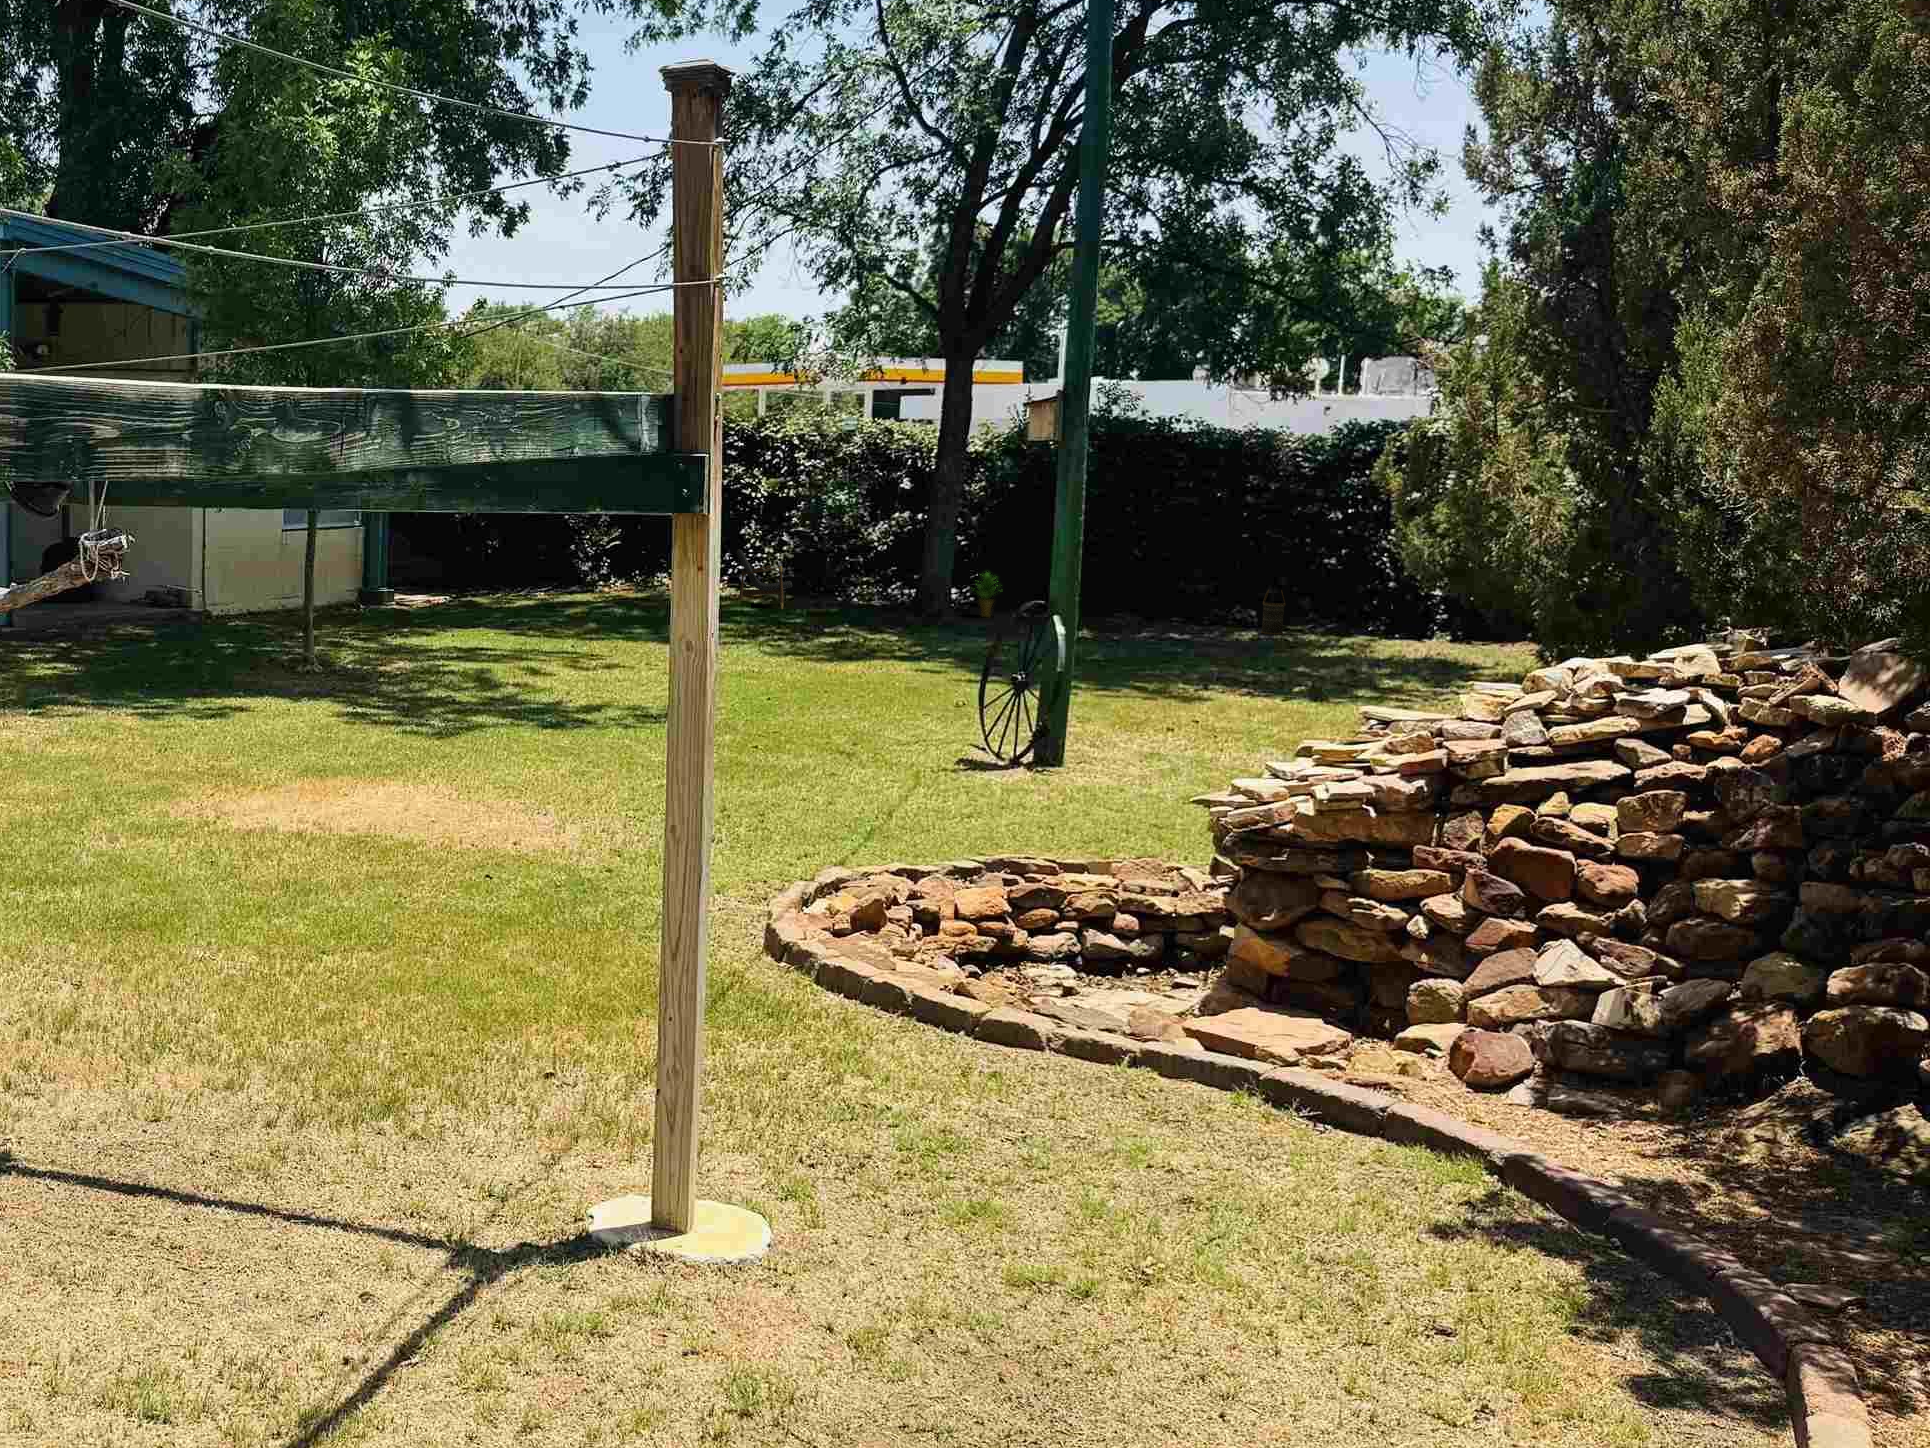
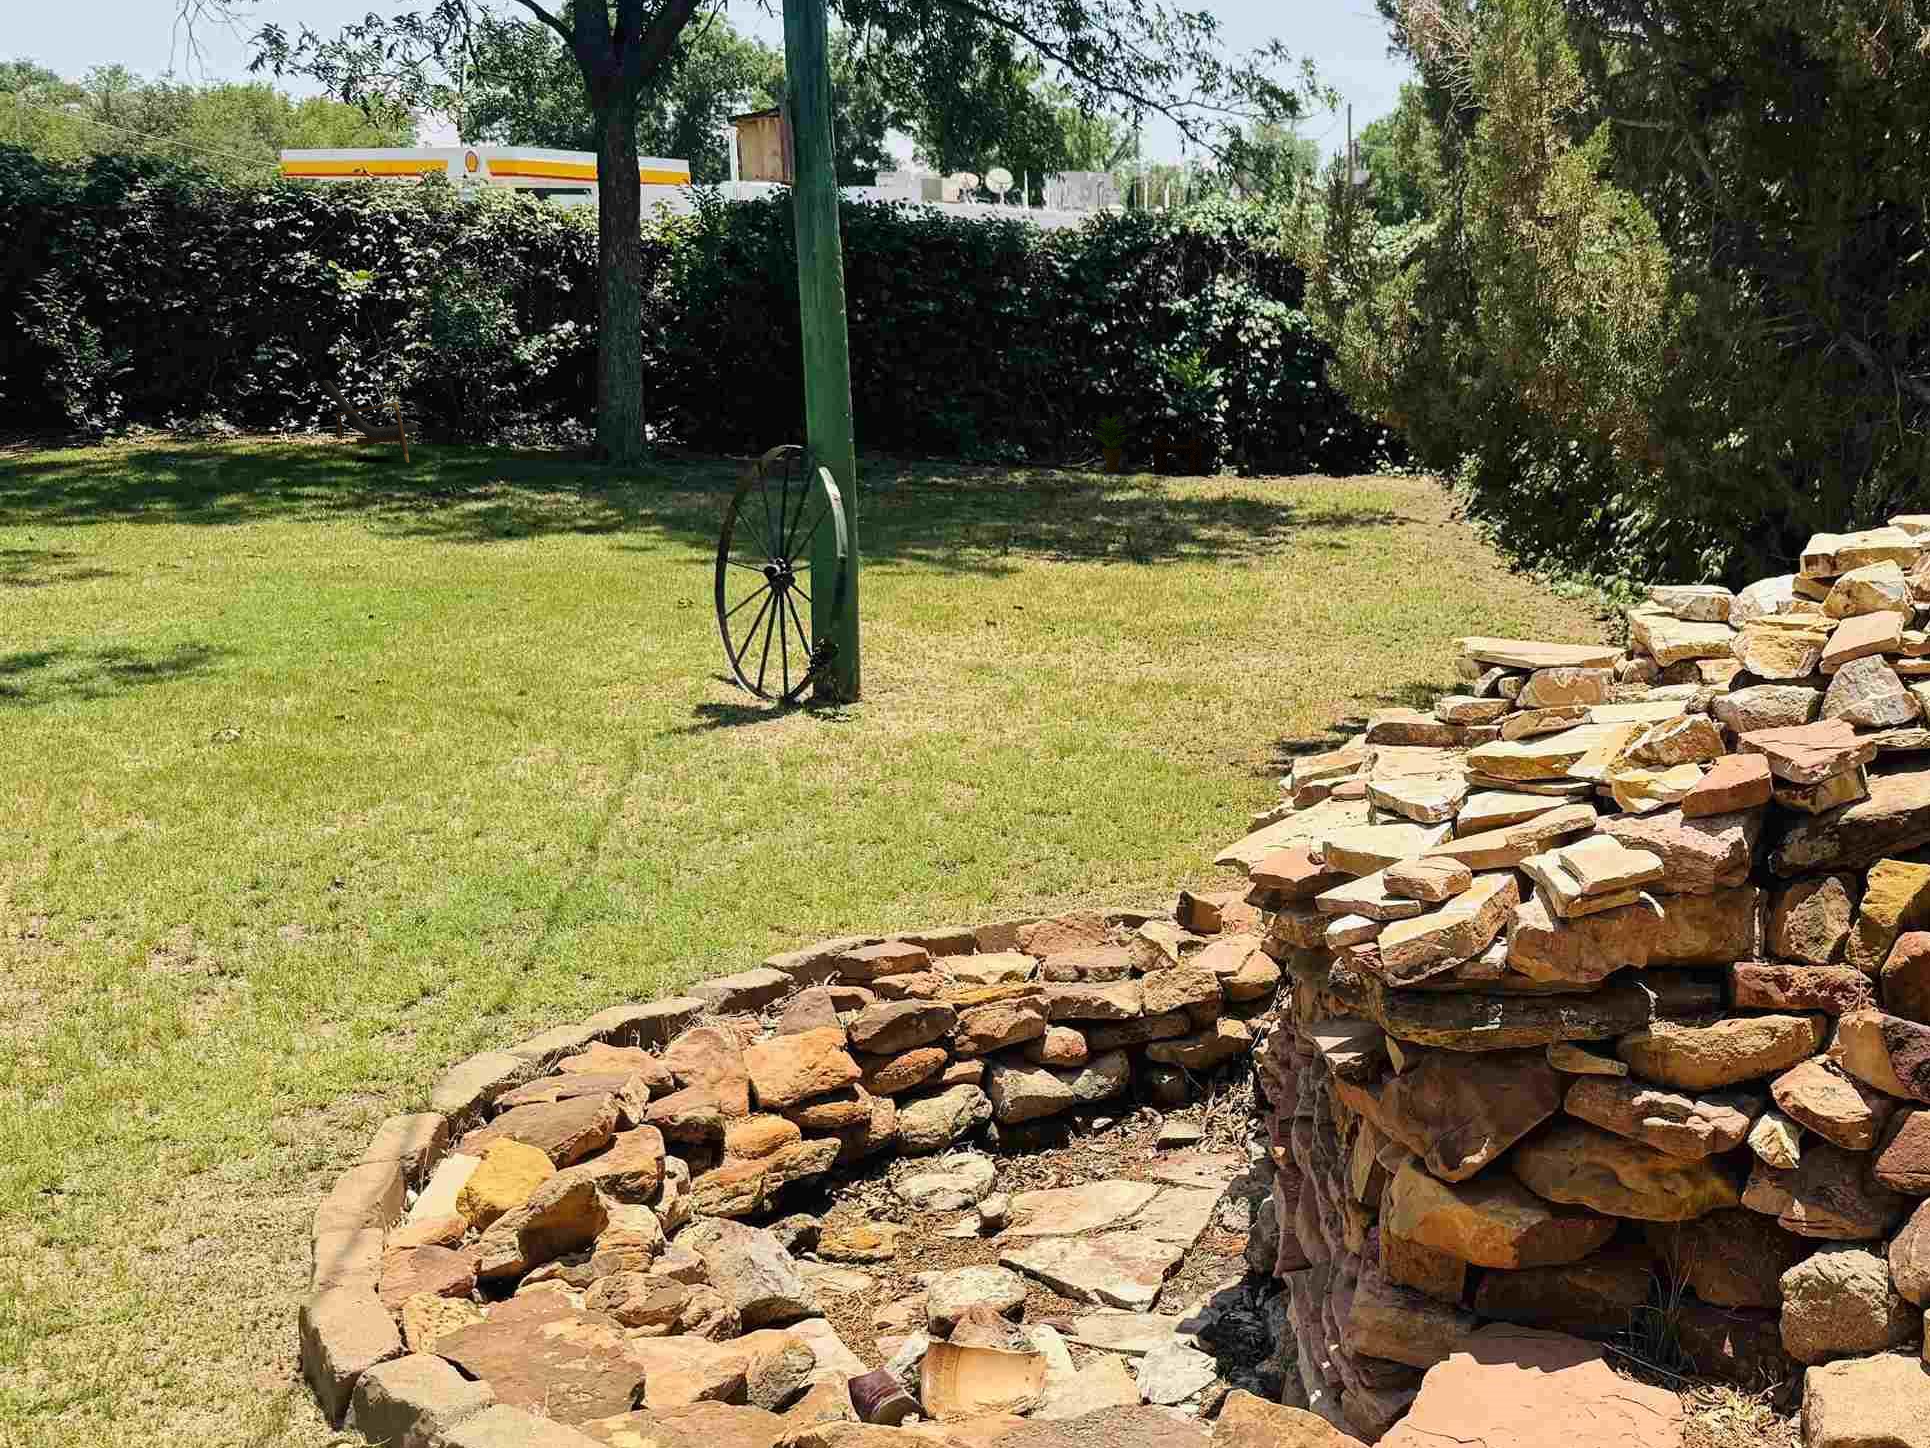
potted plant: present [977,573,996,617] -> present [1093,415,1127,472]
basket: present [1261,590,1286,634] -> none [1032,417,1058,471]
stool: none [1372,608,1422,643] -> present [1153,436,1202,476]

